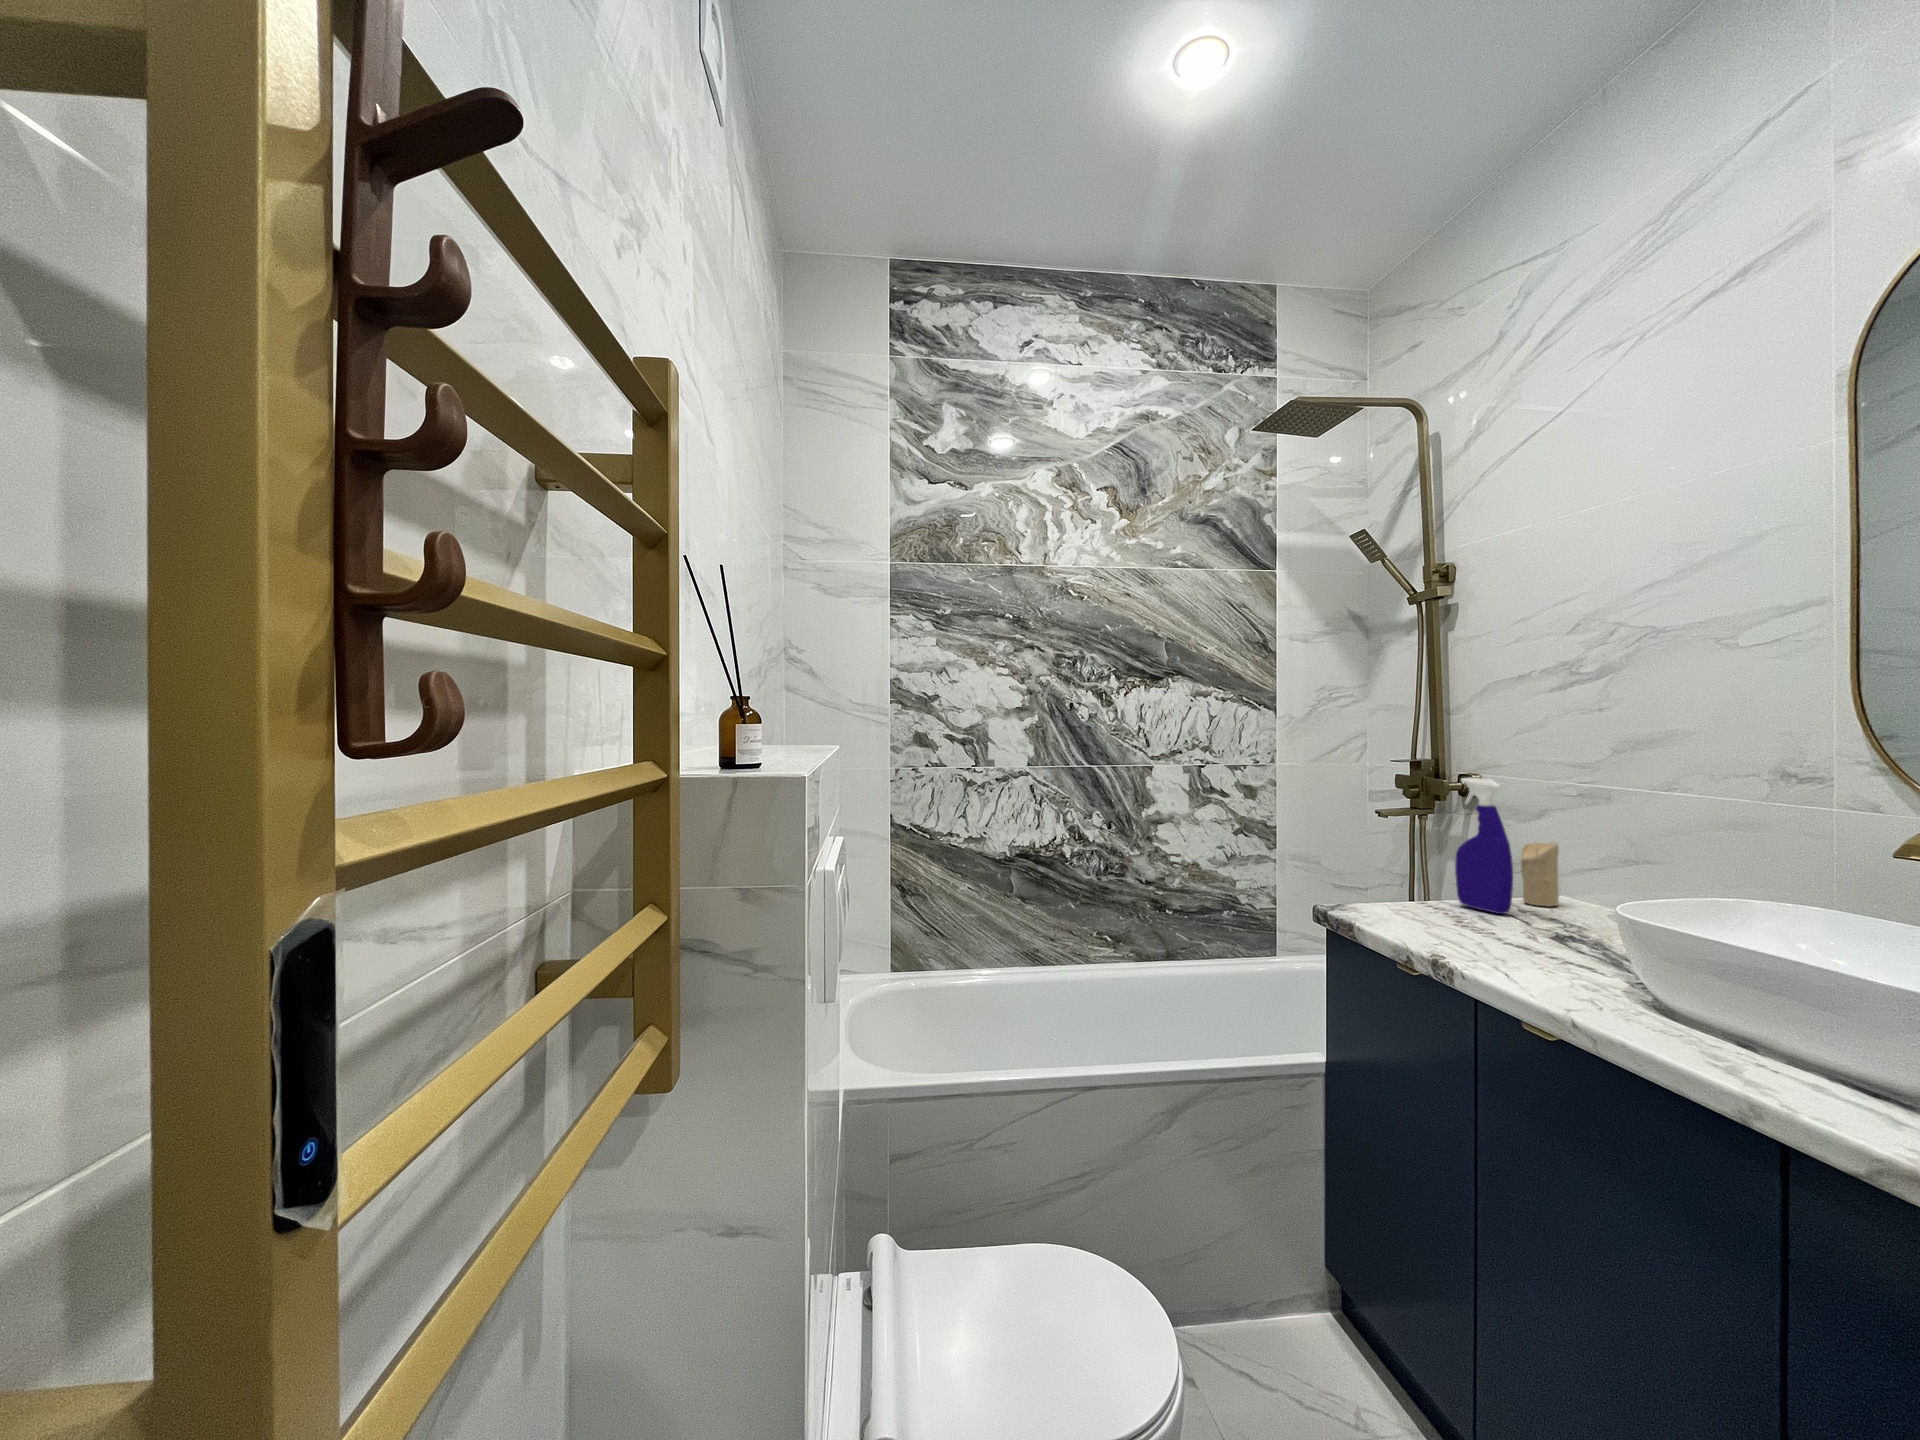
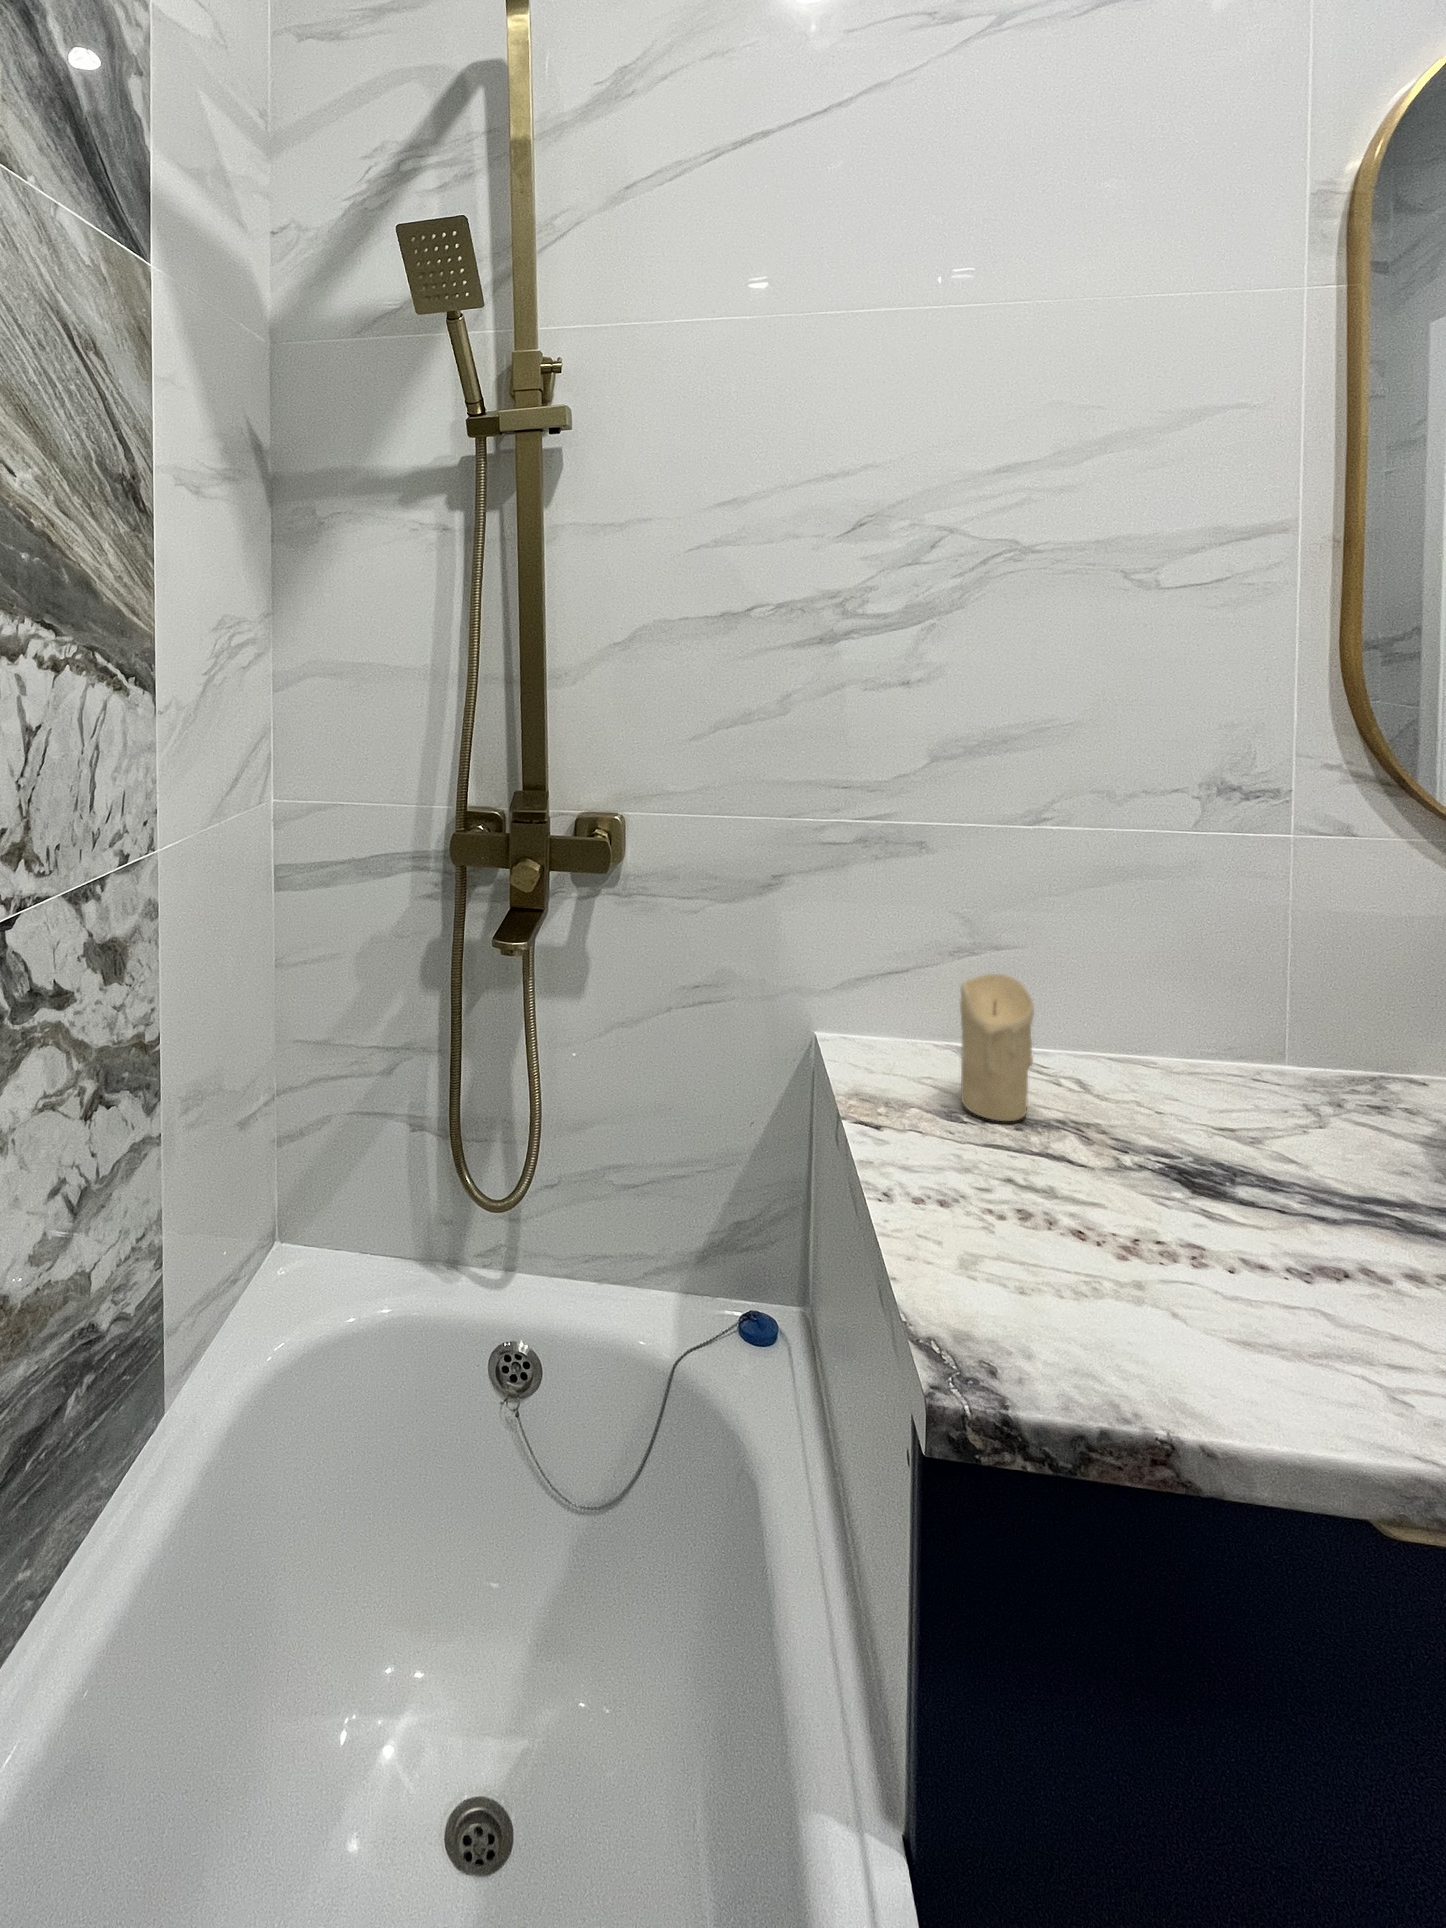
spray bottle: present [1455,778,1513,914] -> none [1030,890,1170,1204]

